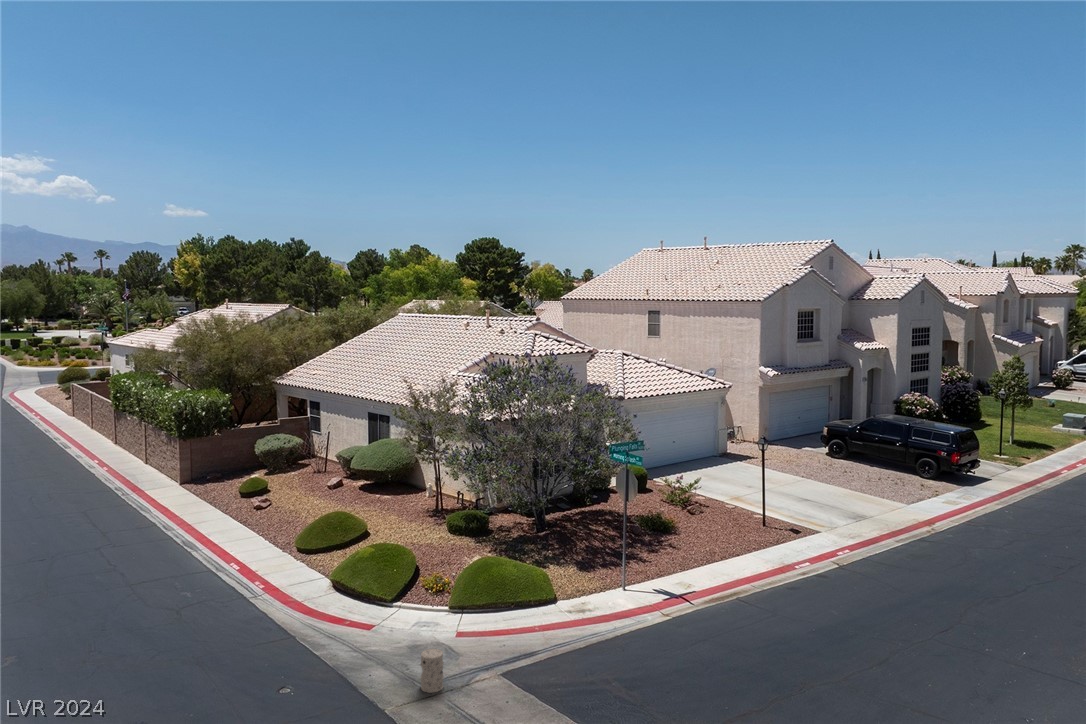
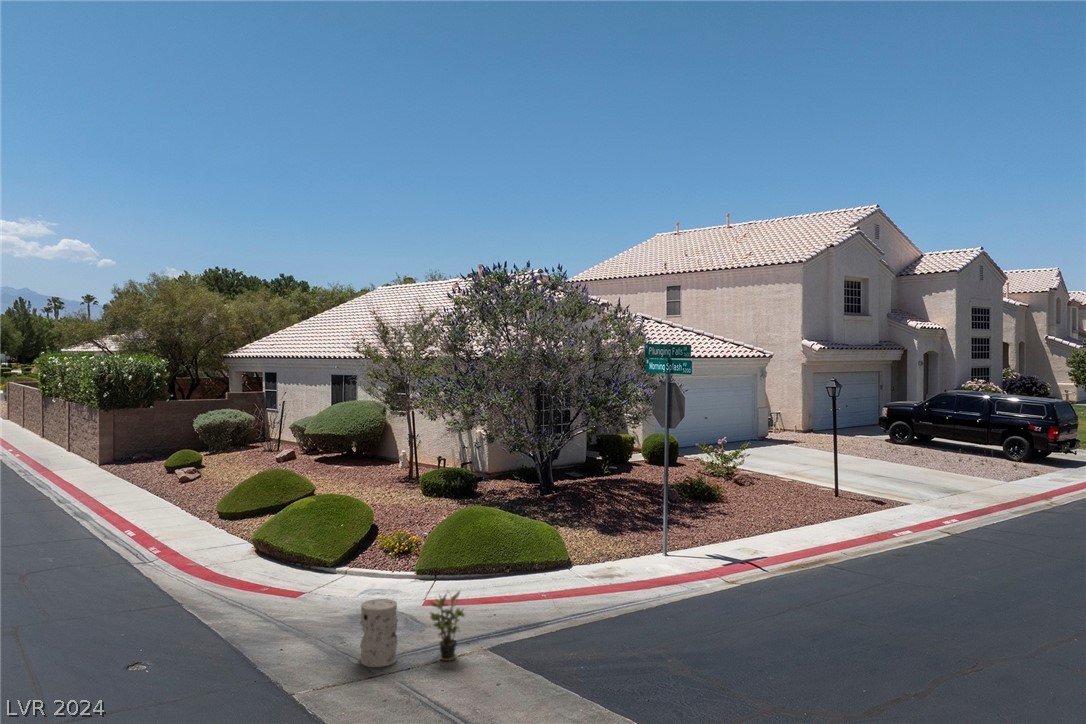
potted plant: none [463,642,485,688] -> present [431,592,464,661]

